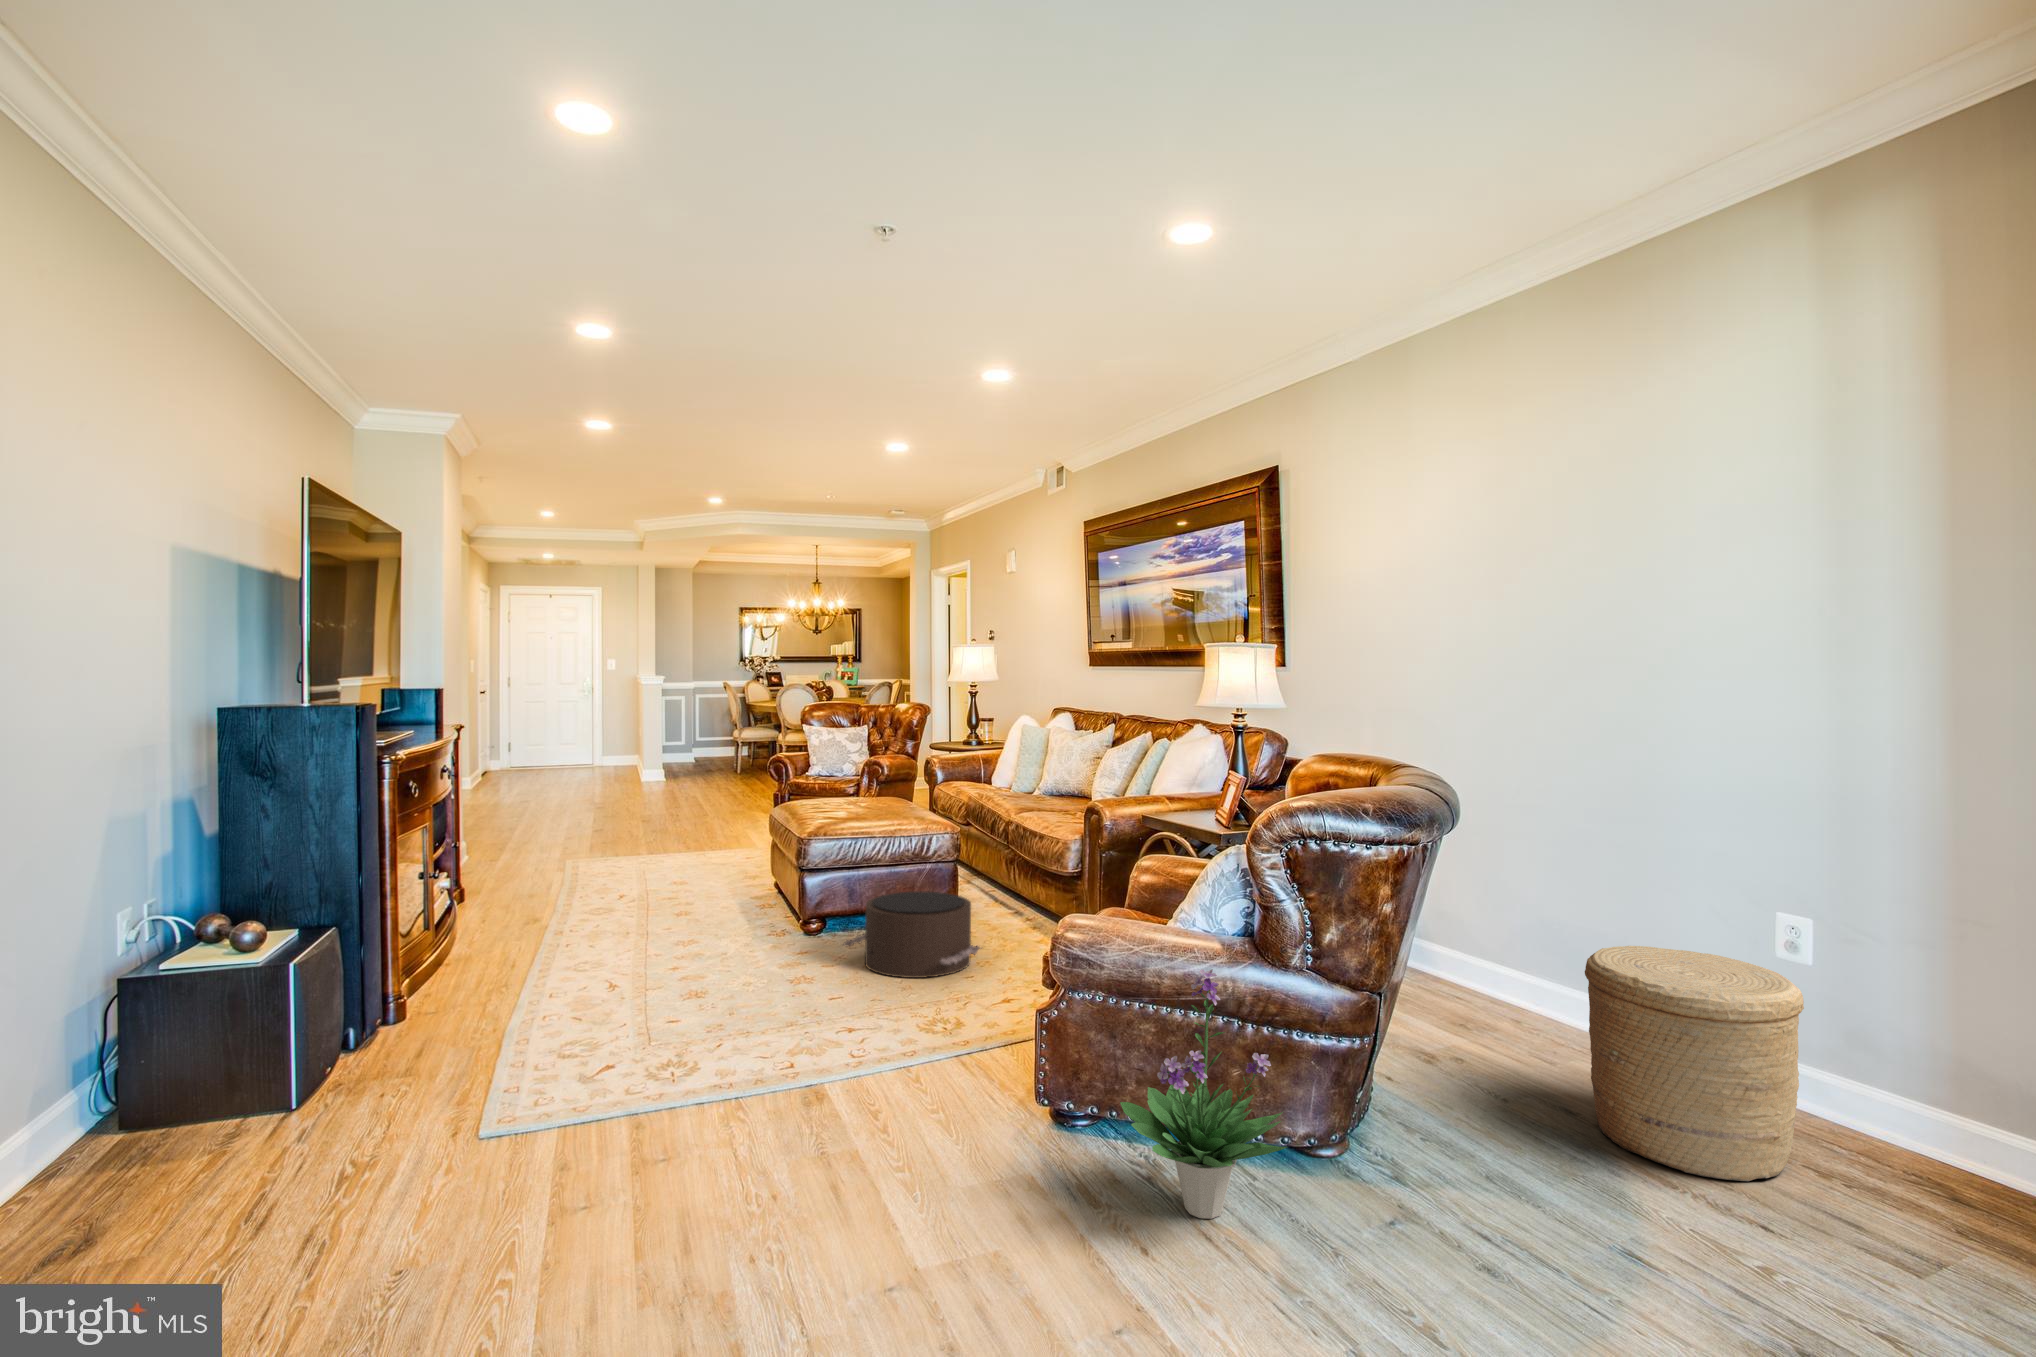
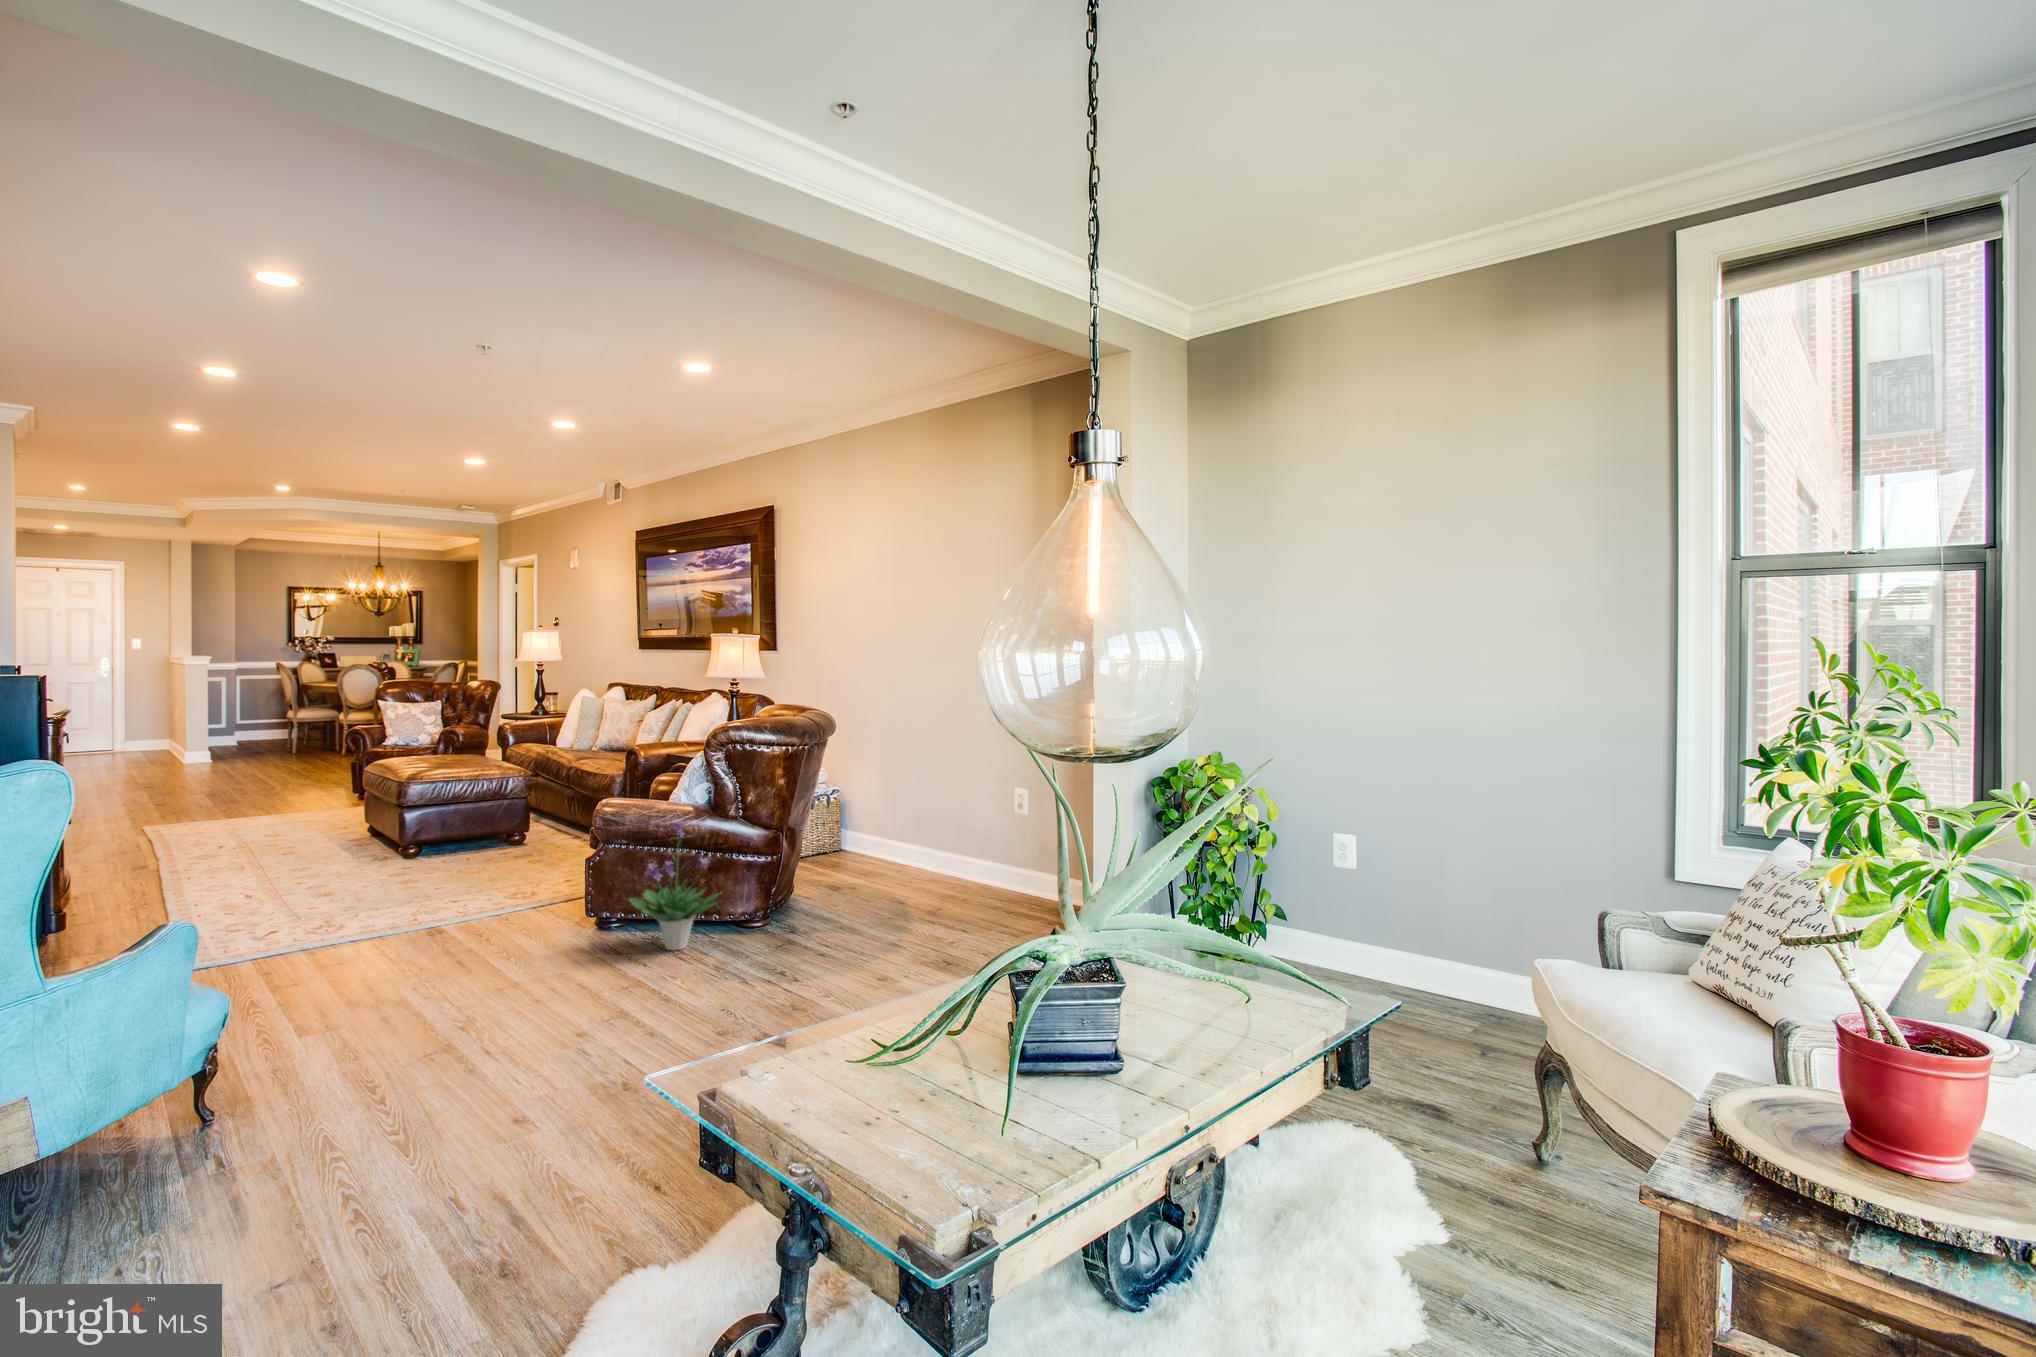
pouf: present [843,891,982,978] -> none [430,819,548,877]
woven basket: present [1585,946,1804,1181] -> none [904,800,1000,906]

